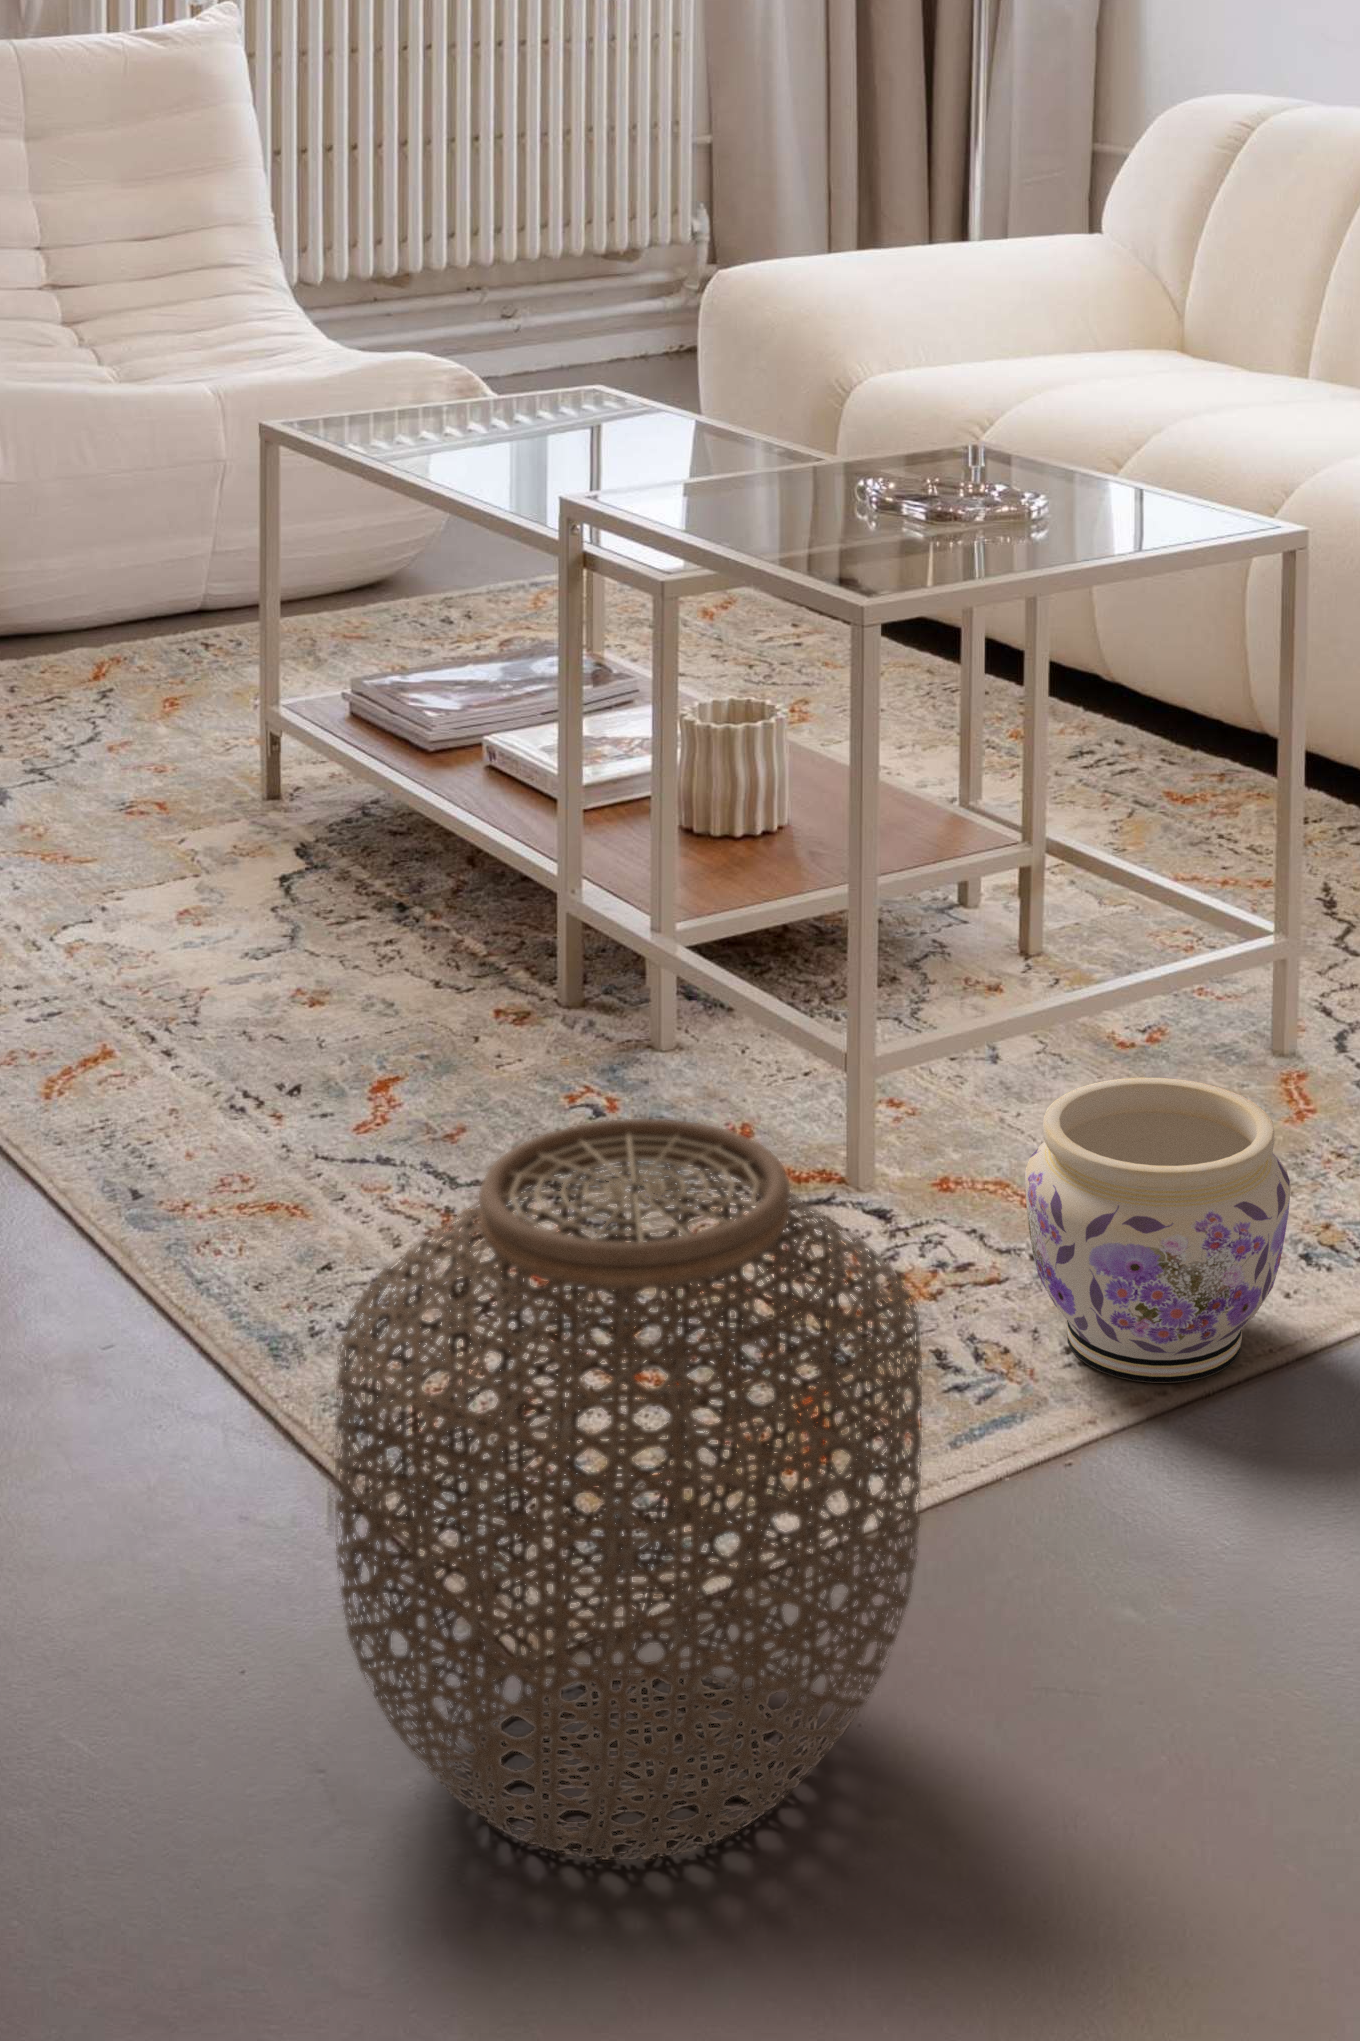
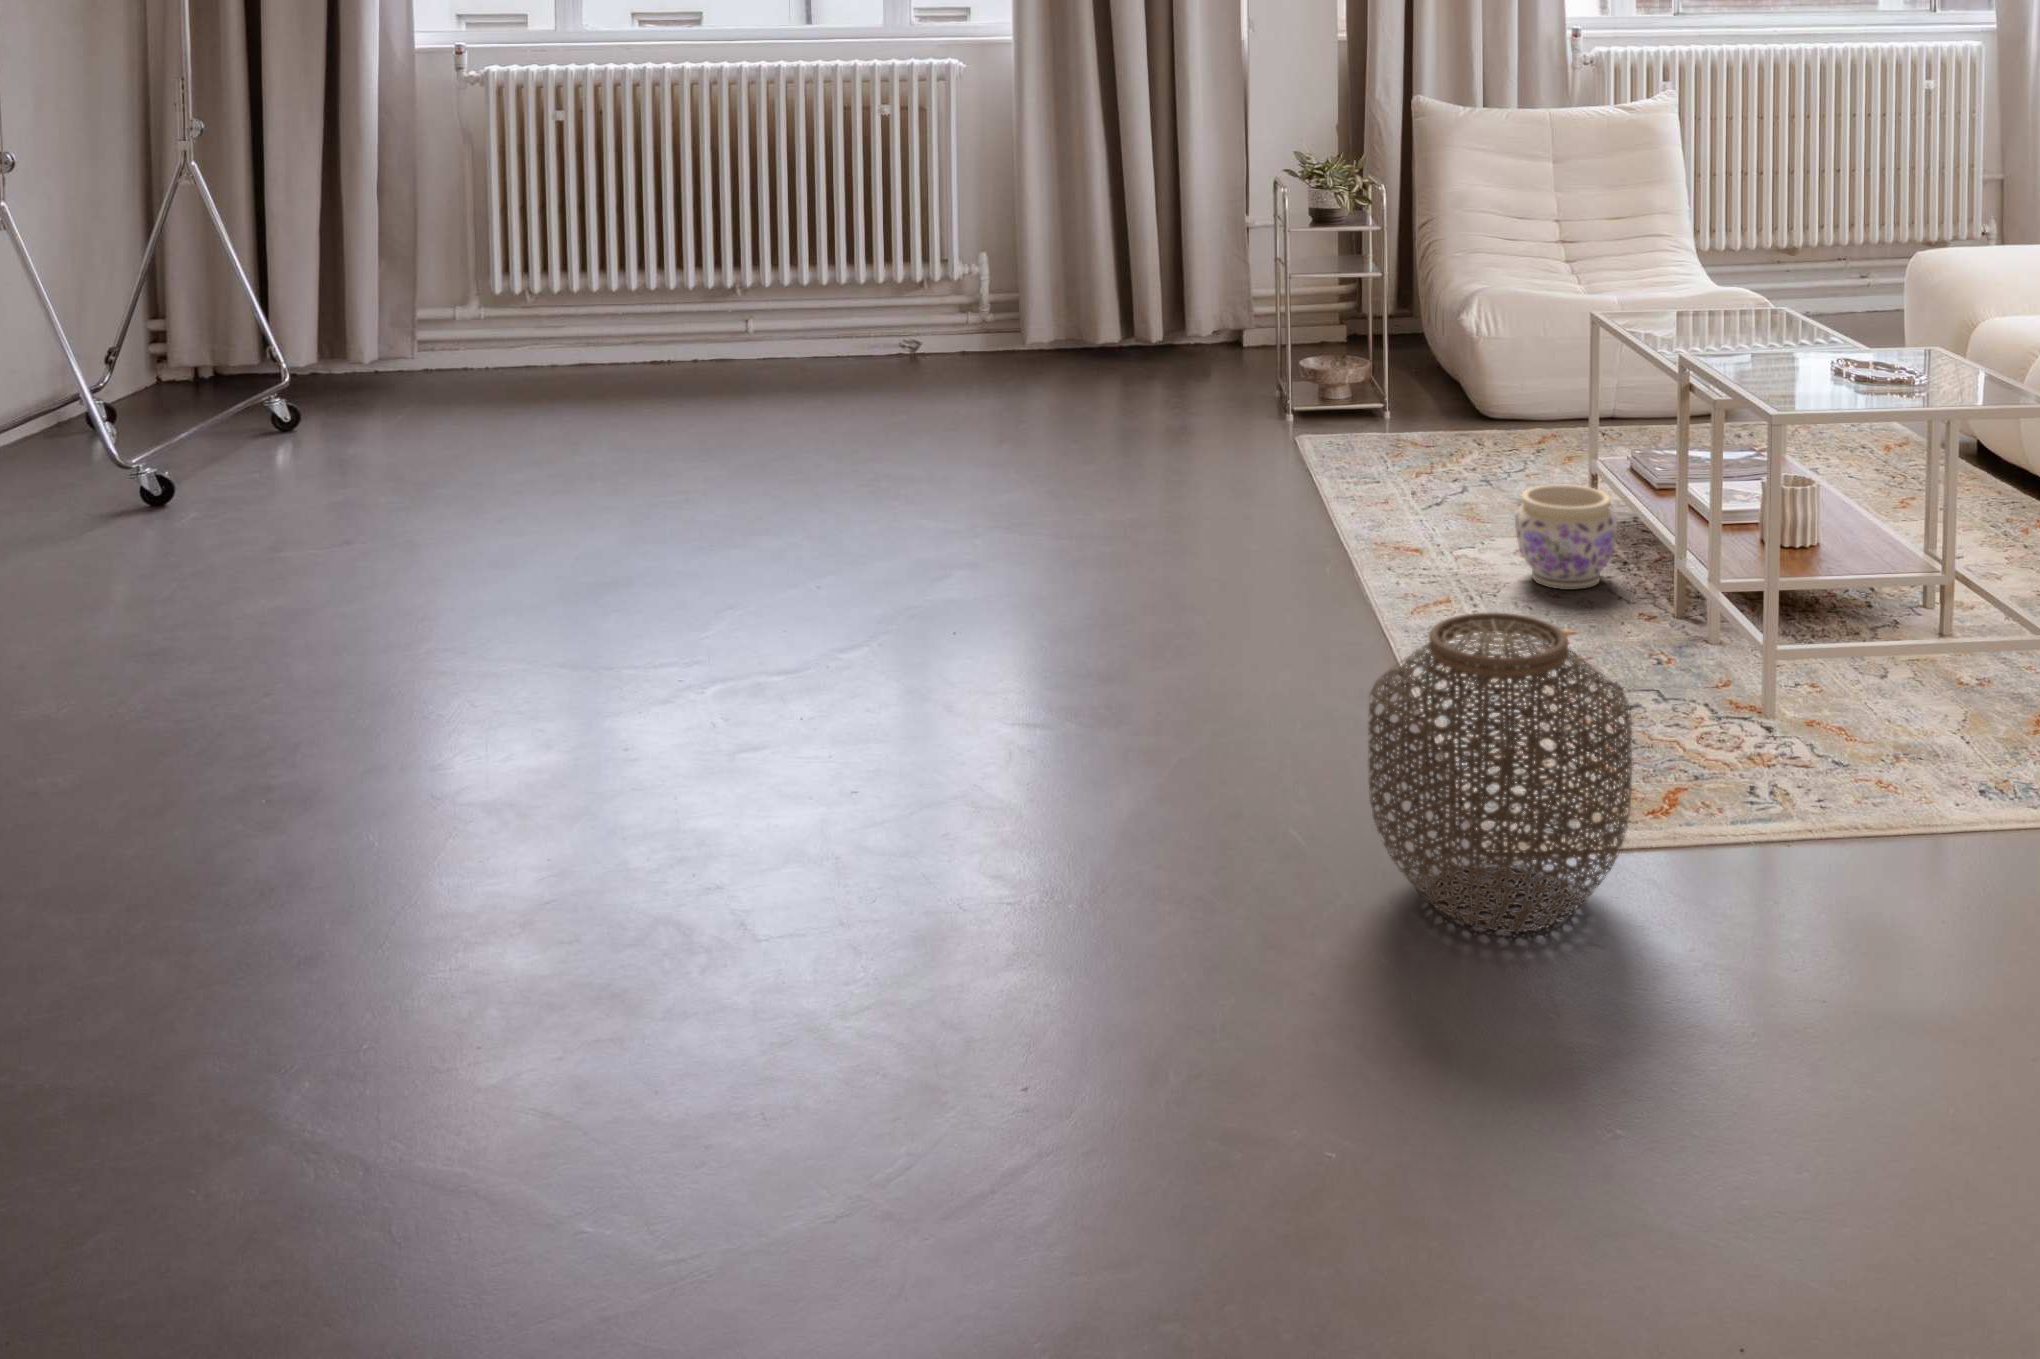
planter: present [1025,1077,1291,1383] -> present [1515,484,1617,590]

